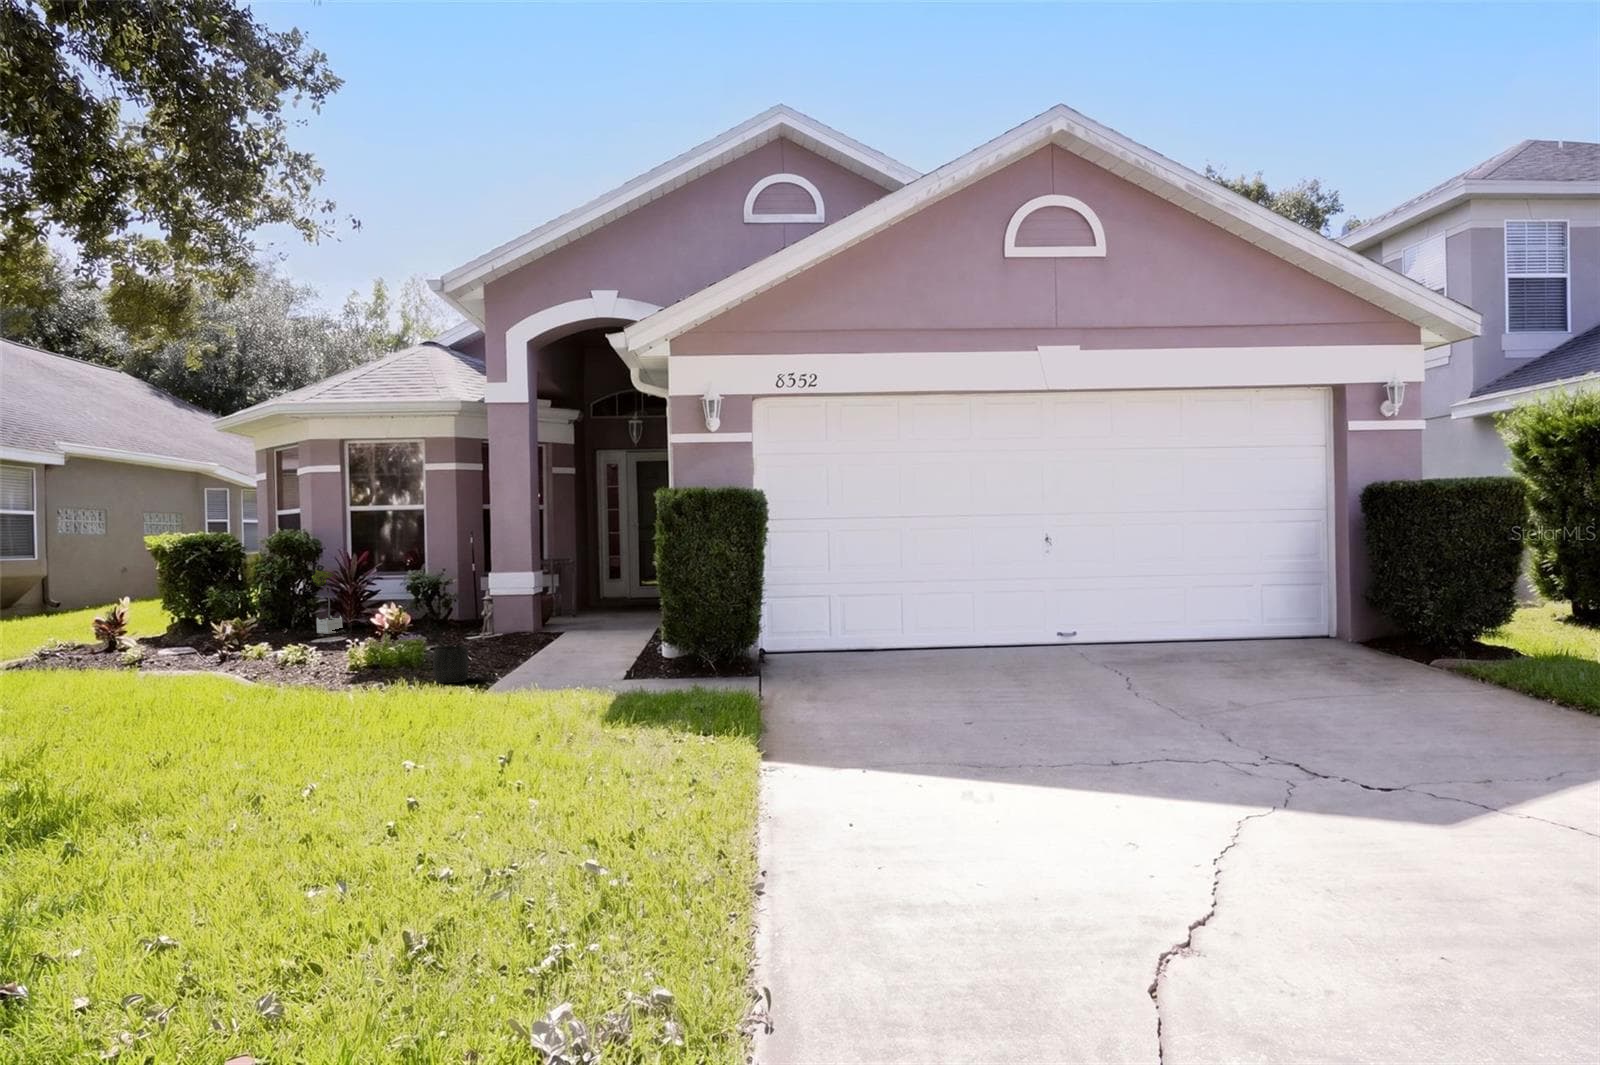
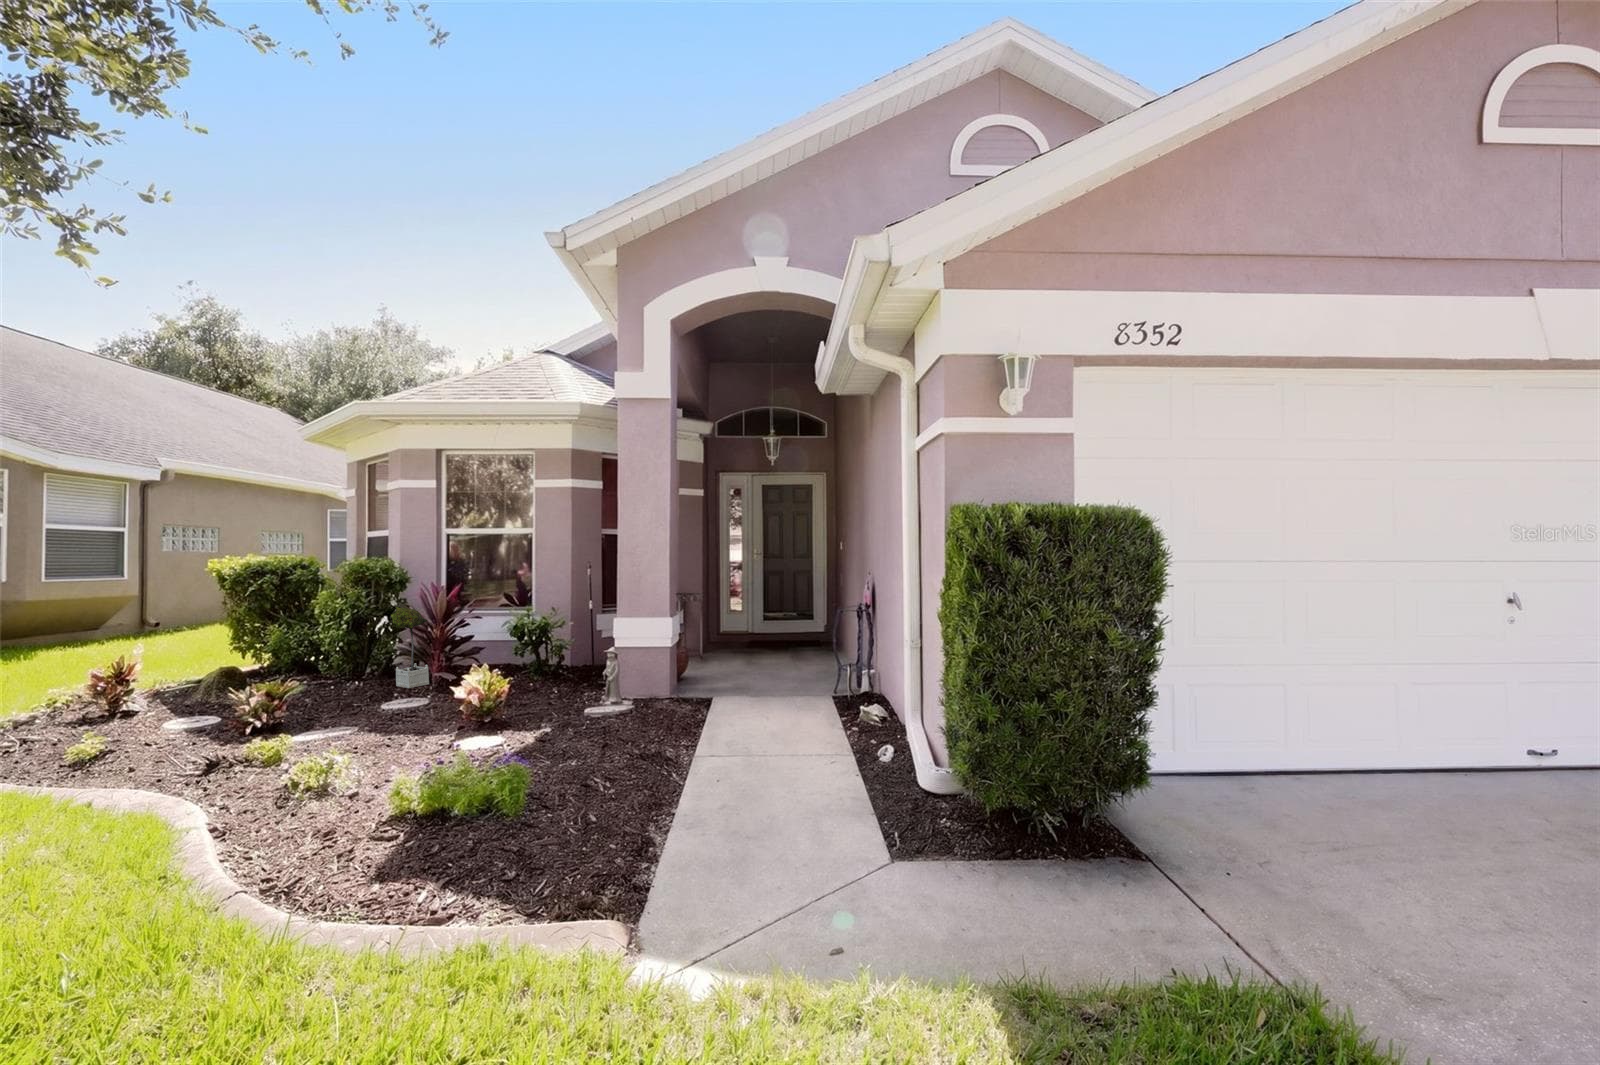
woven basket: present [433,645,469,683] -> none [542,776,605,857]

